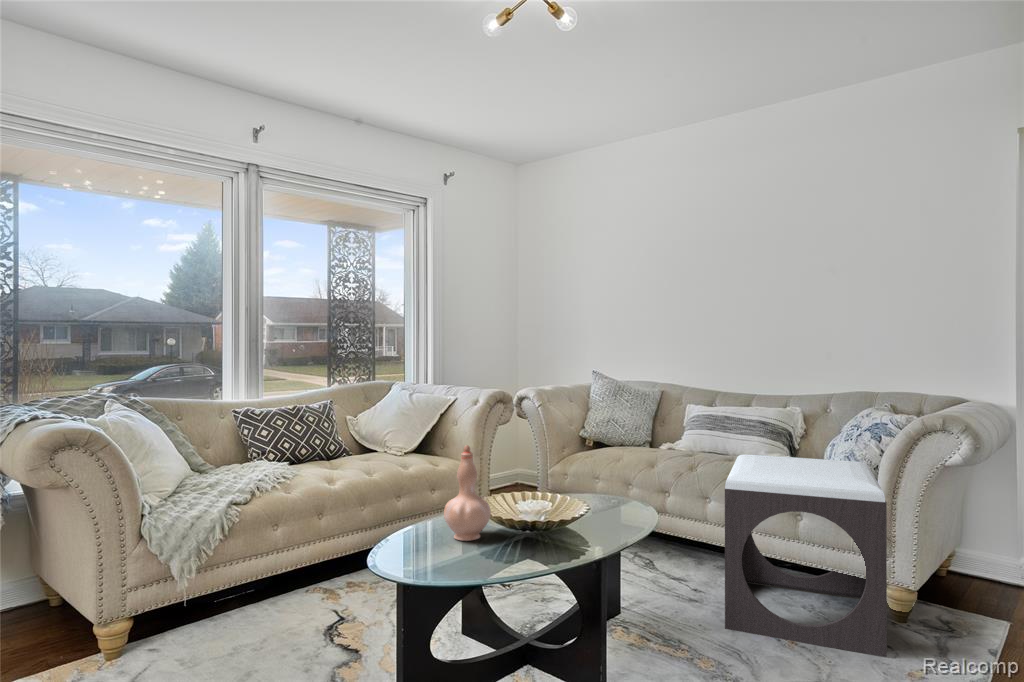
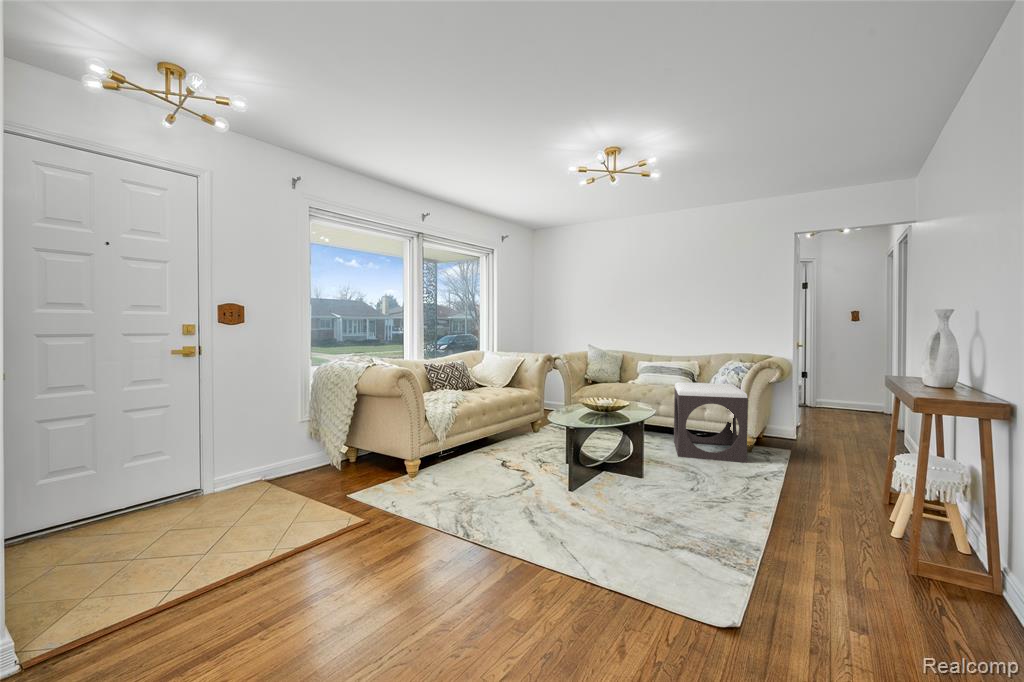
vase: present [444,445,491,541] -> none [567,376,588,417]

